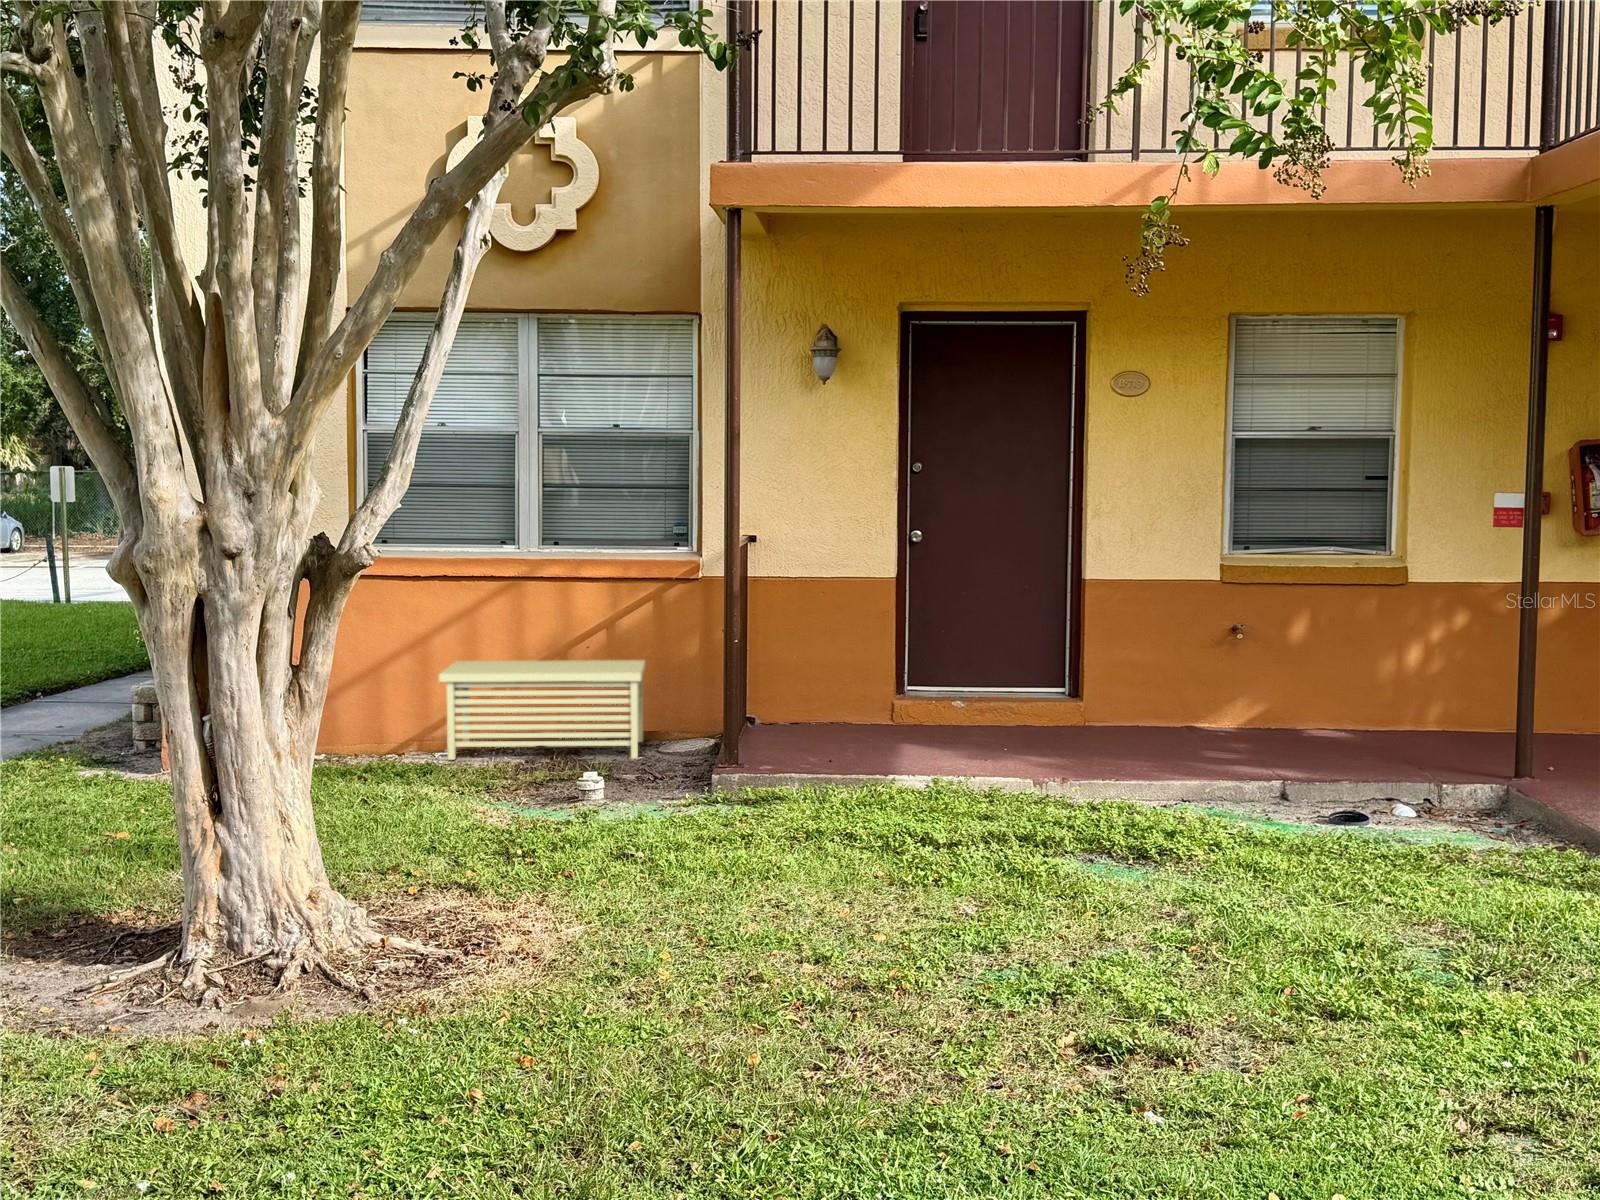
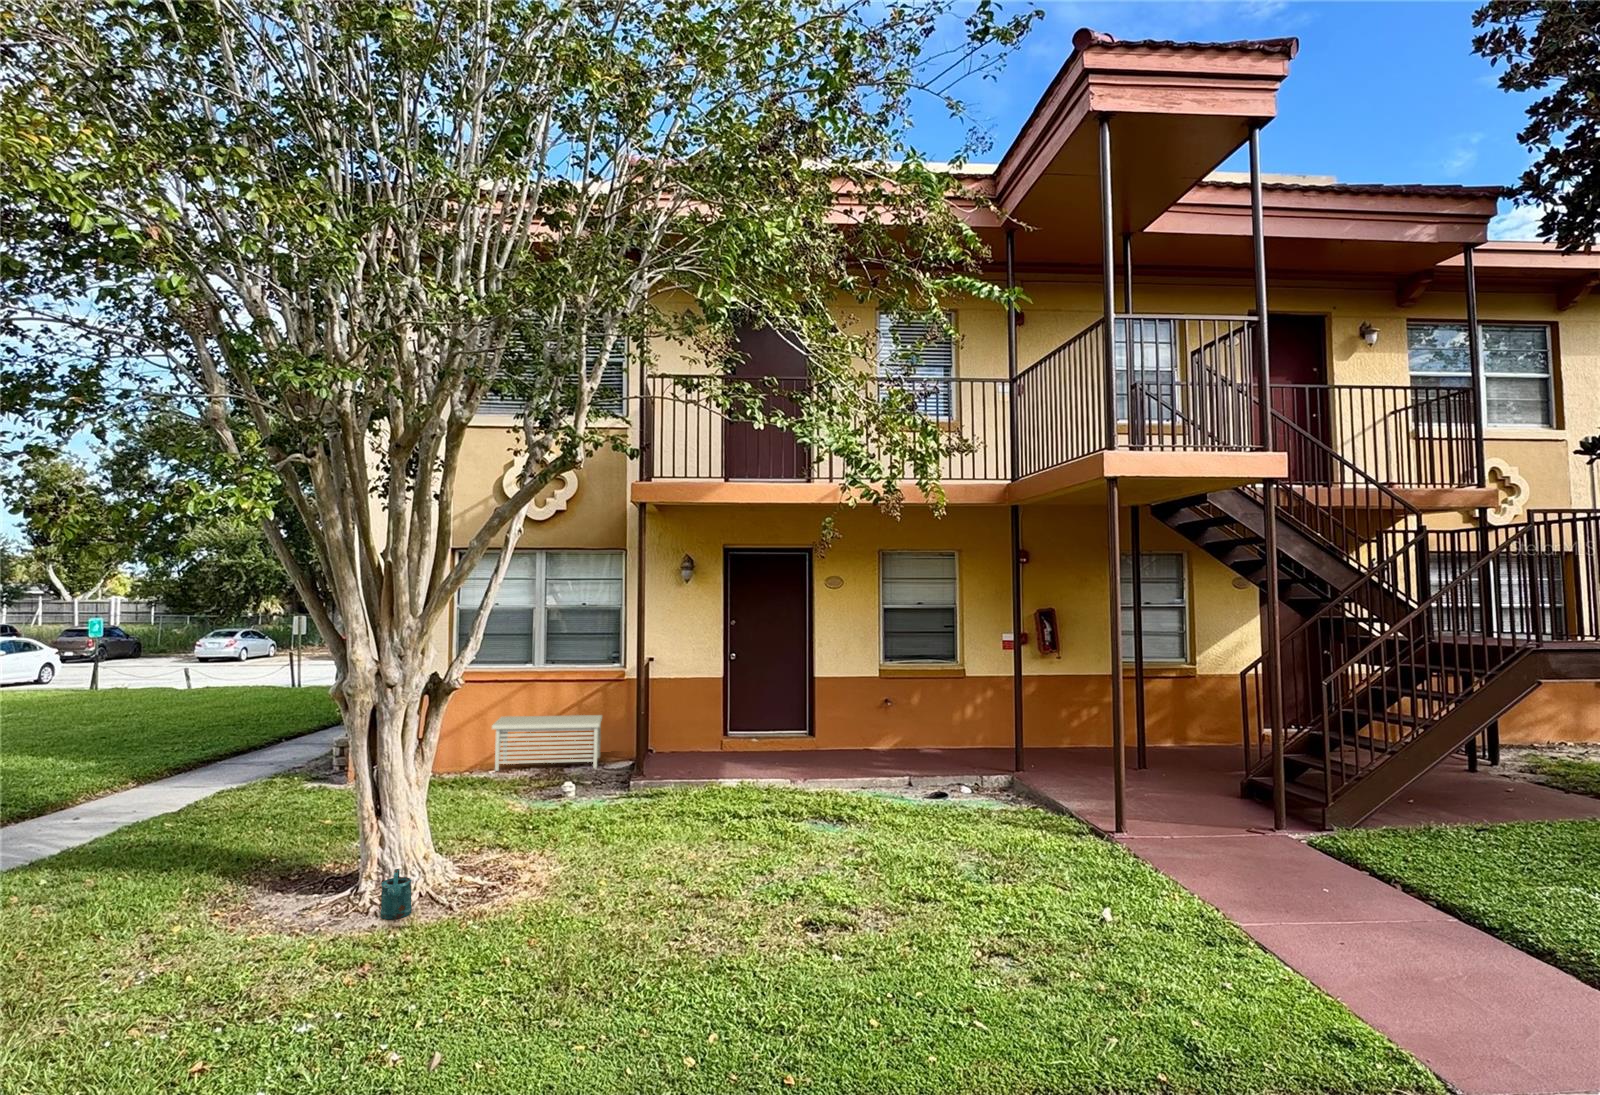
watering can: none [230,916,291,1010] -> present [380,869,412,919]

